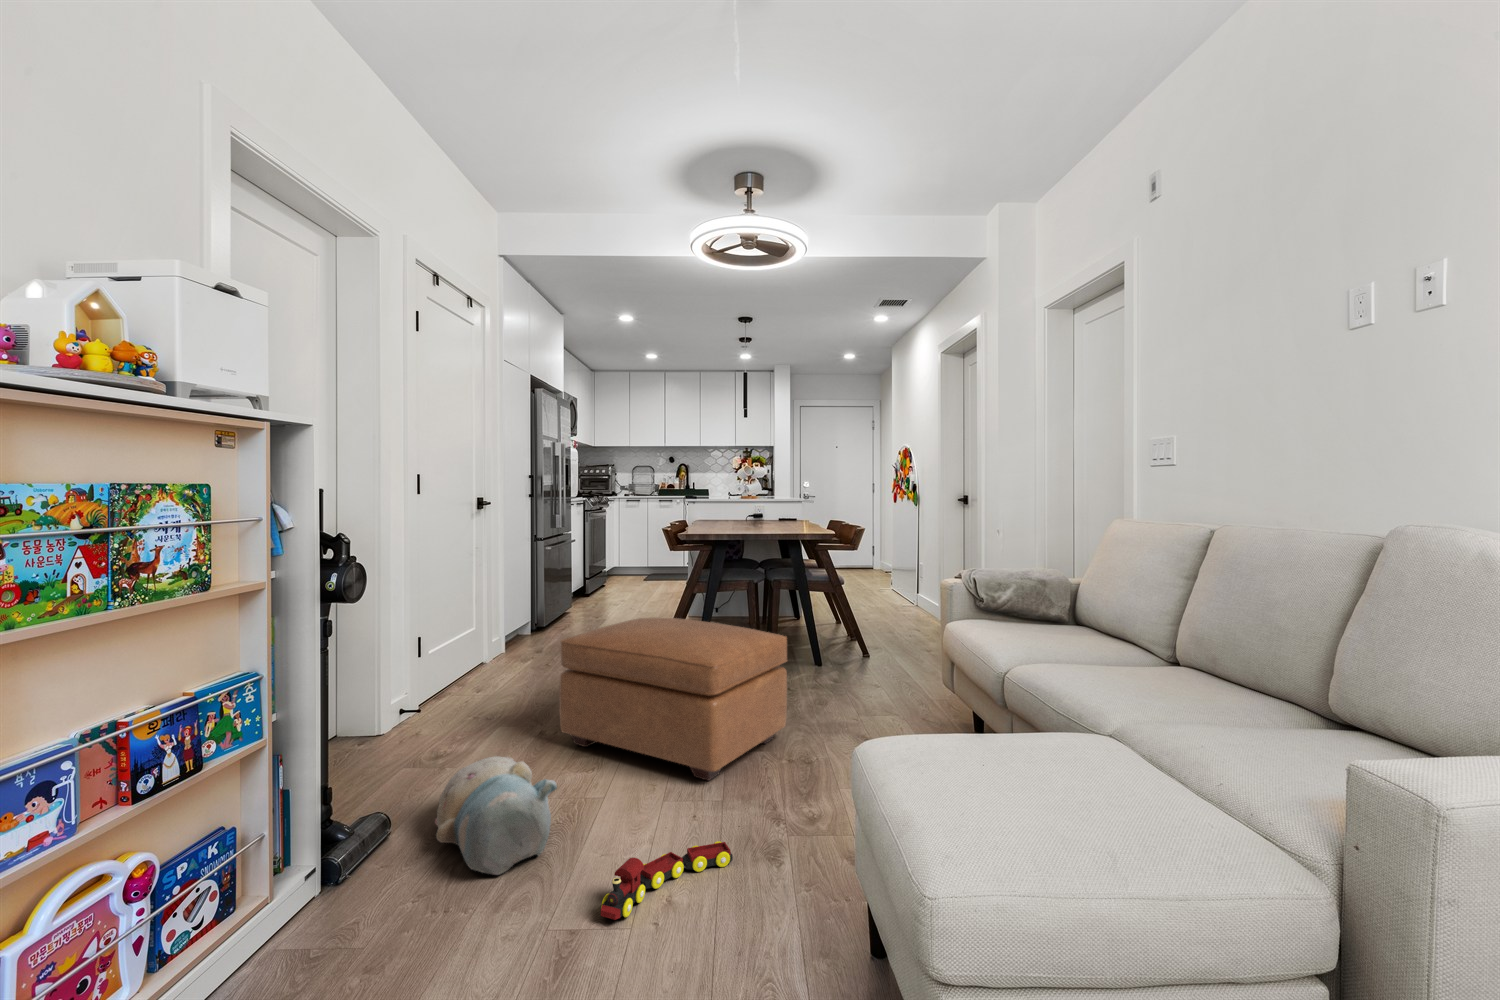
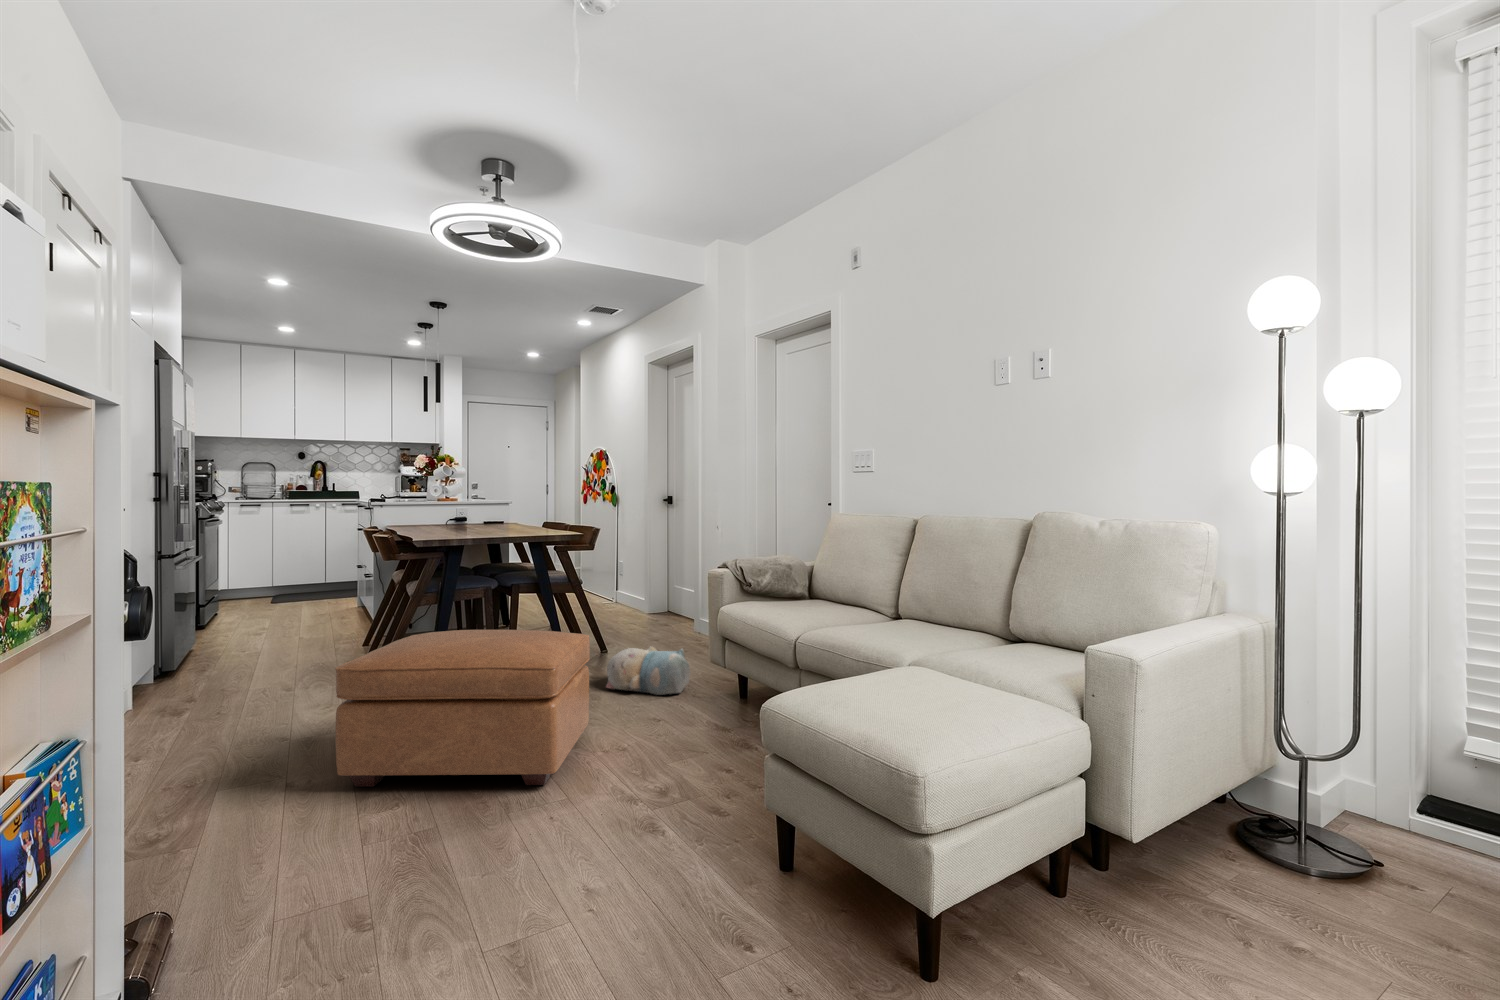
plush toy: present [435,756,557,875] -> present [606,647,691,695]
toy train: present [601,841,733,920] -> none [536,825,624,916]

